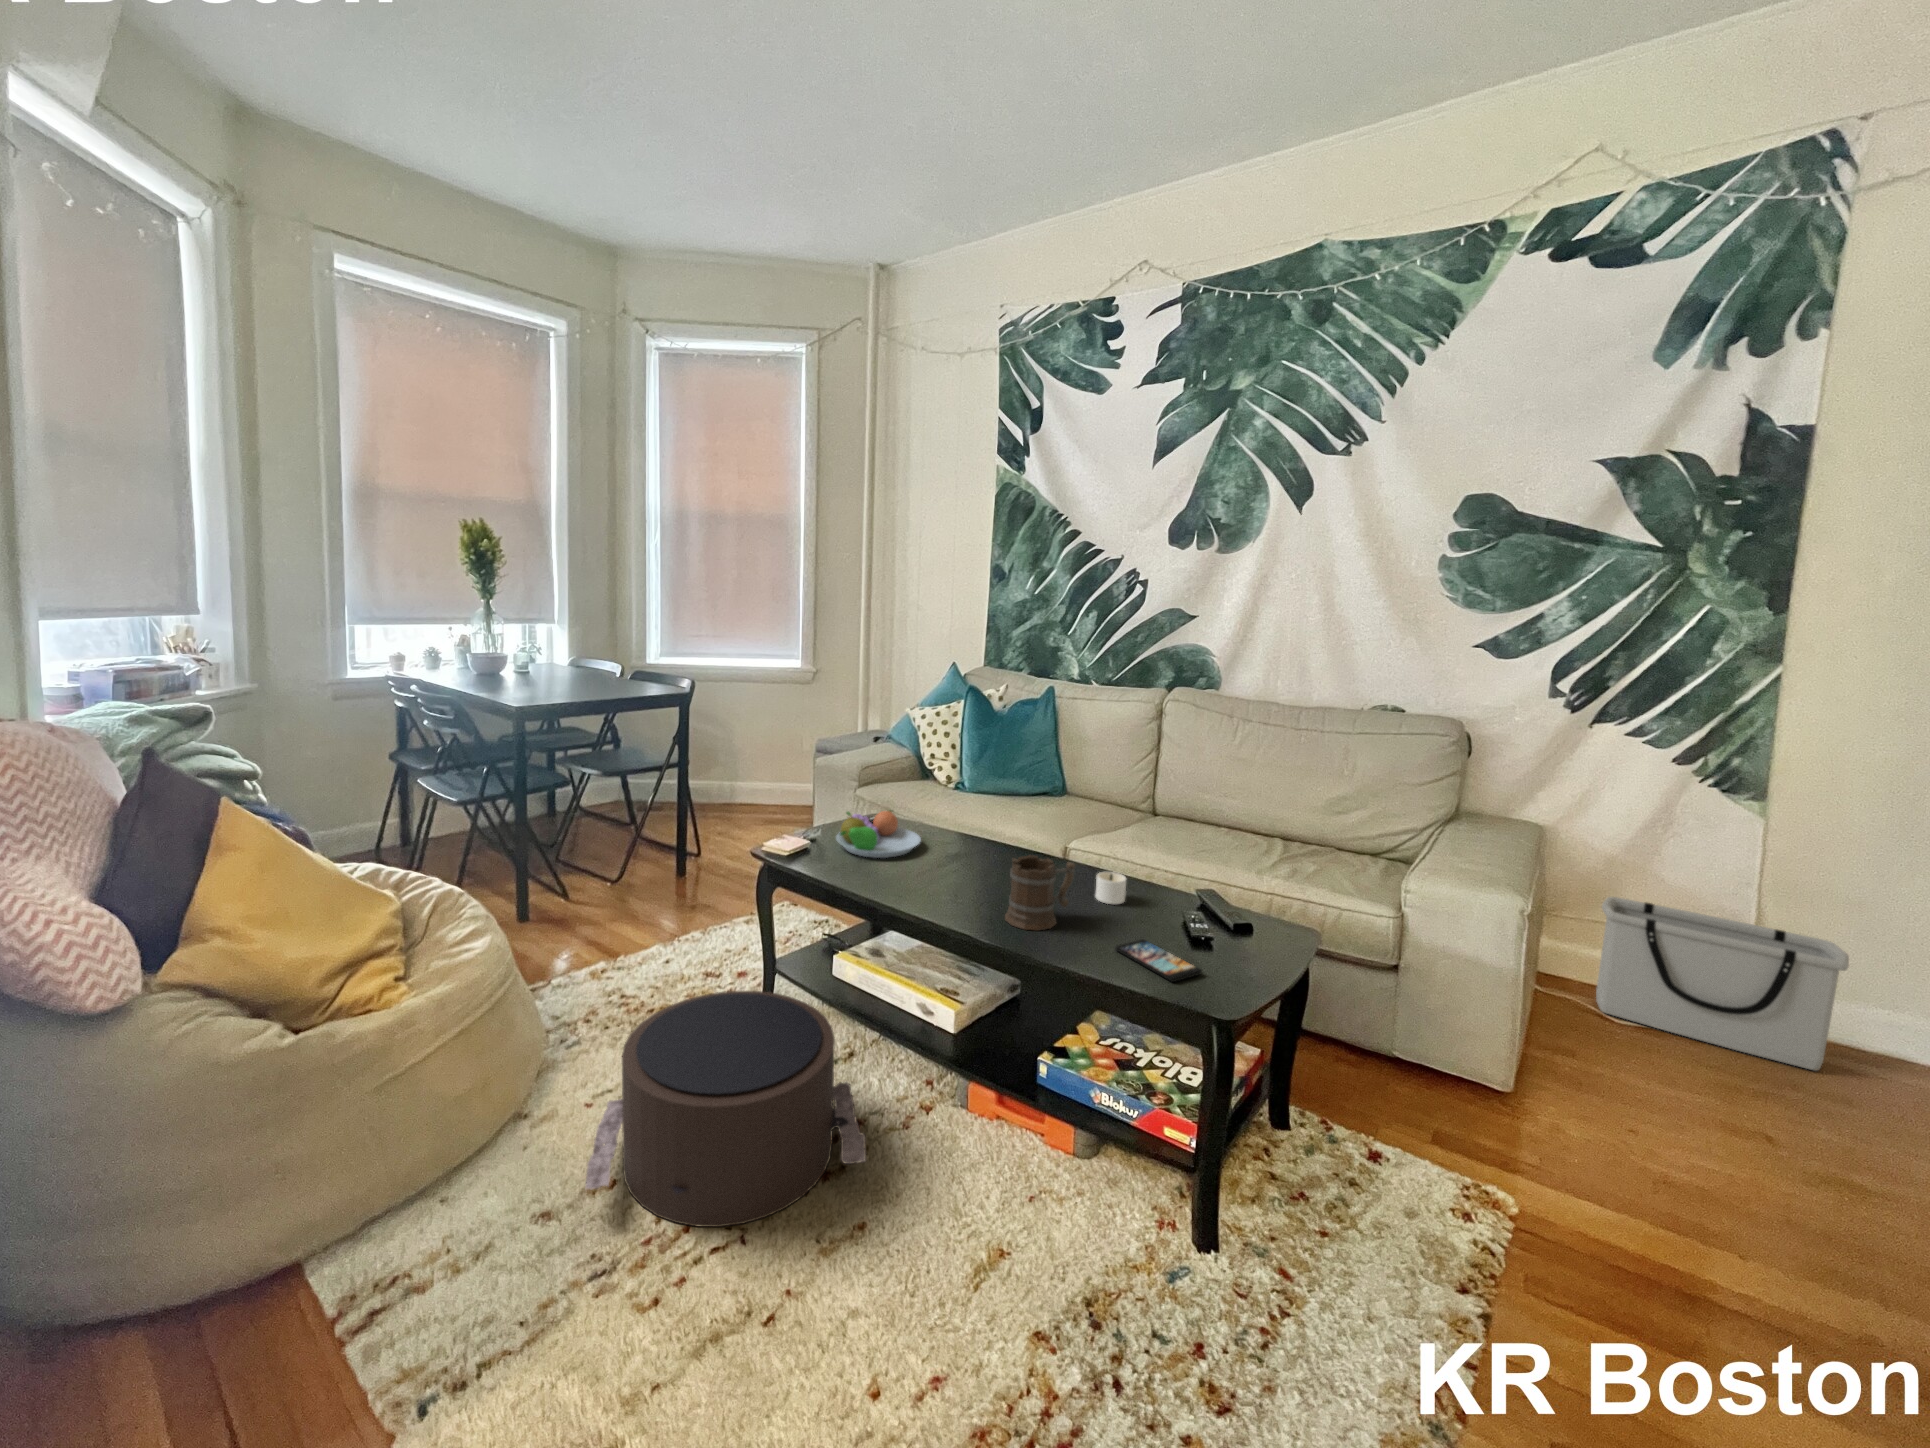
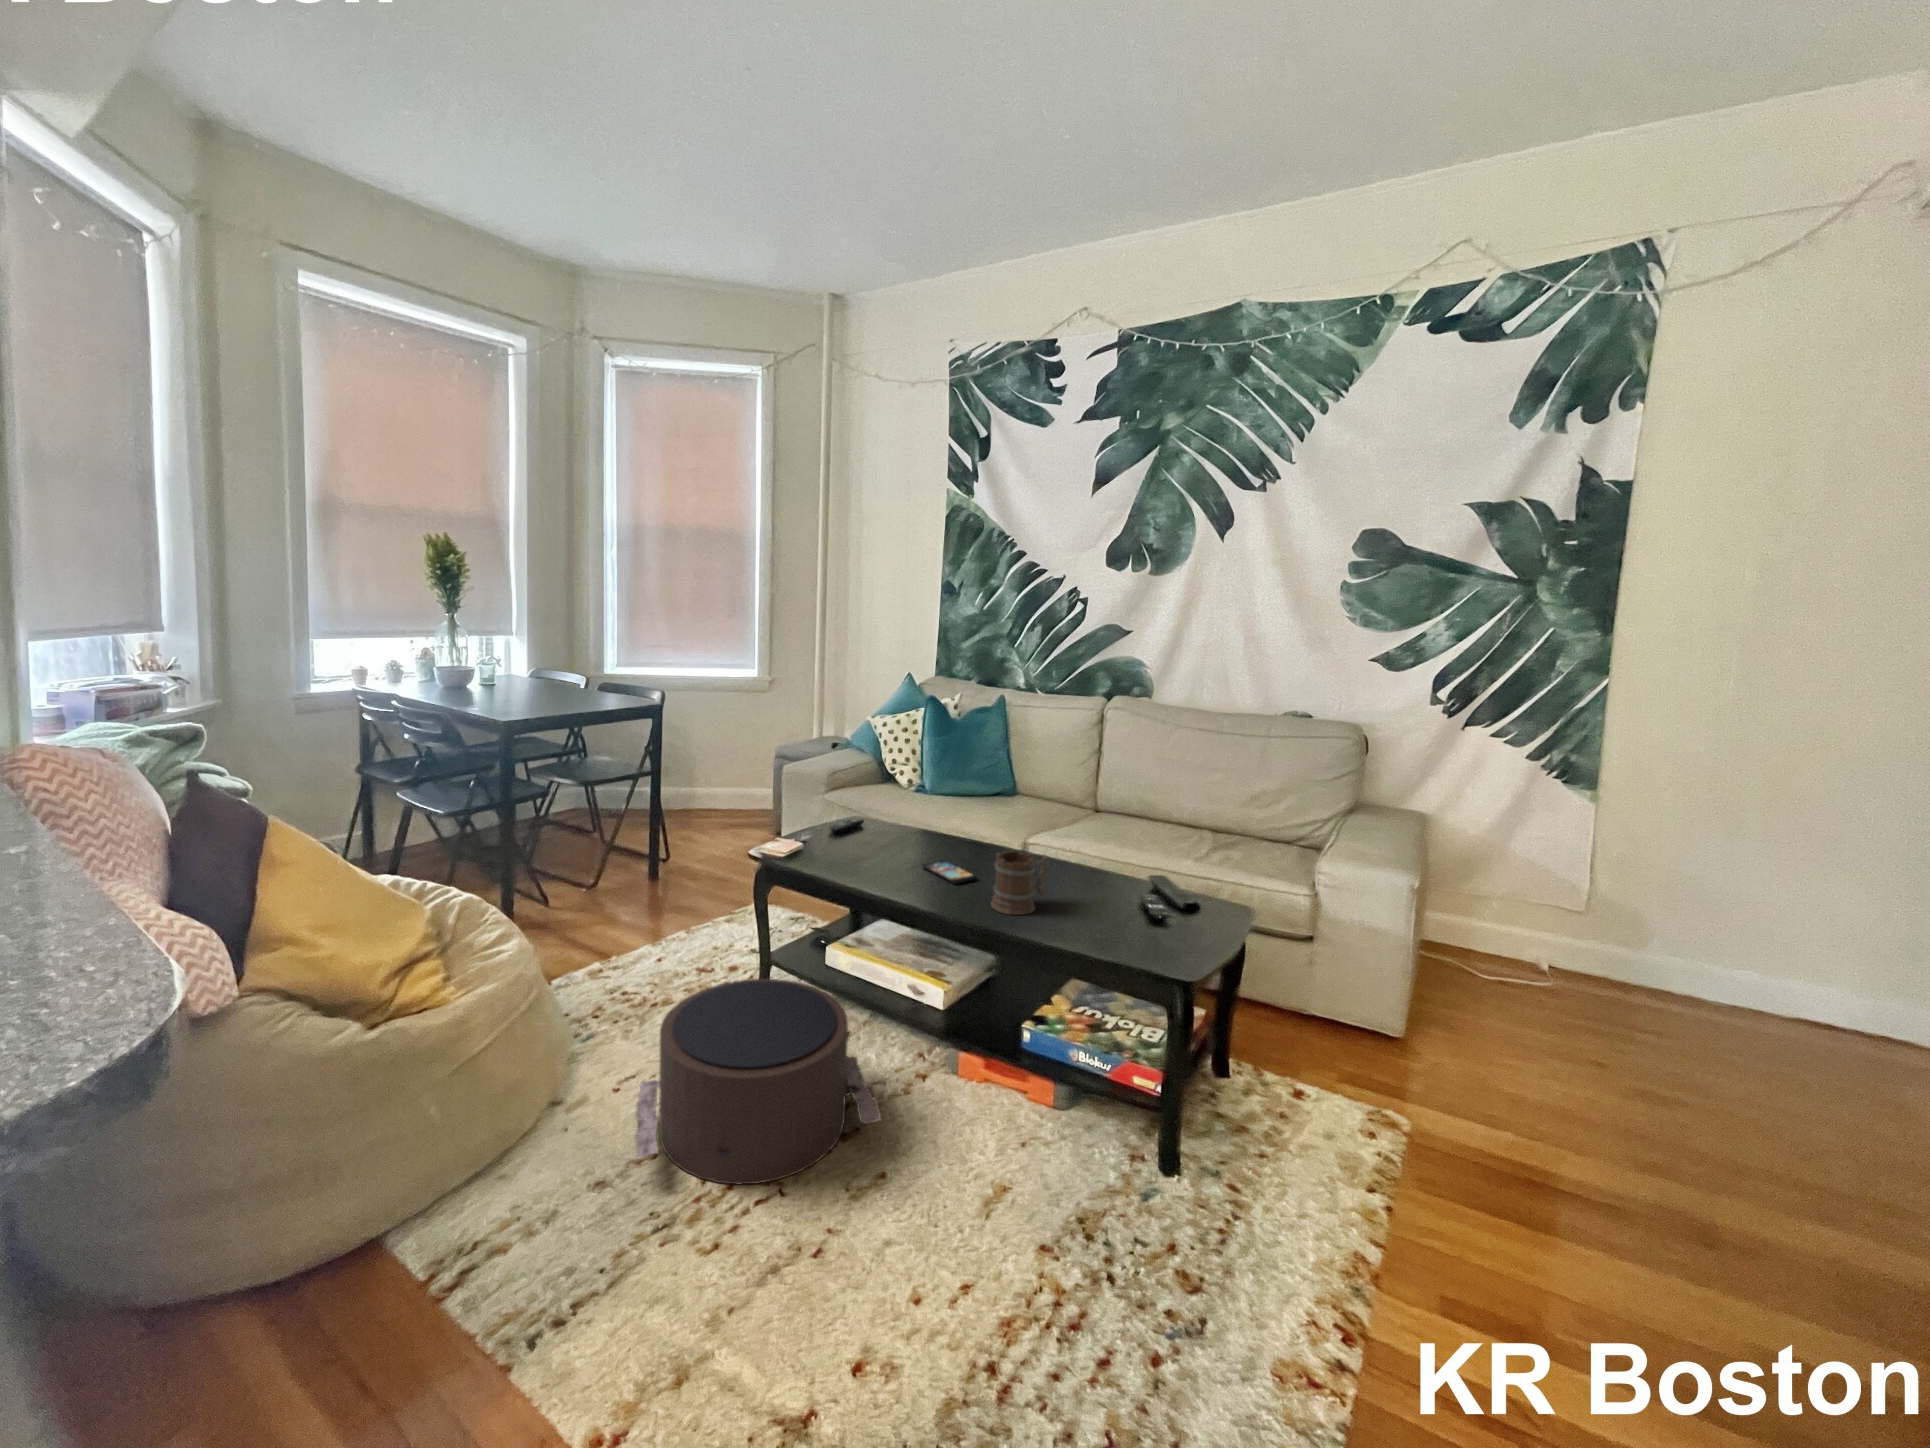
fruit bowl: present [836,810,921,858] -> none [825,812,903,856]
candle: present [1096,872,1126,904] -> none [1064,863,1103,891]
storage bin: present [1596,897,1849,1070] -> none [1468,872,1658,1009]
smartphone: present [1116,939,1202,982] -> present [922,860,977,884]

